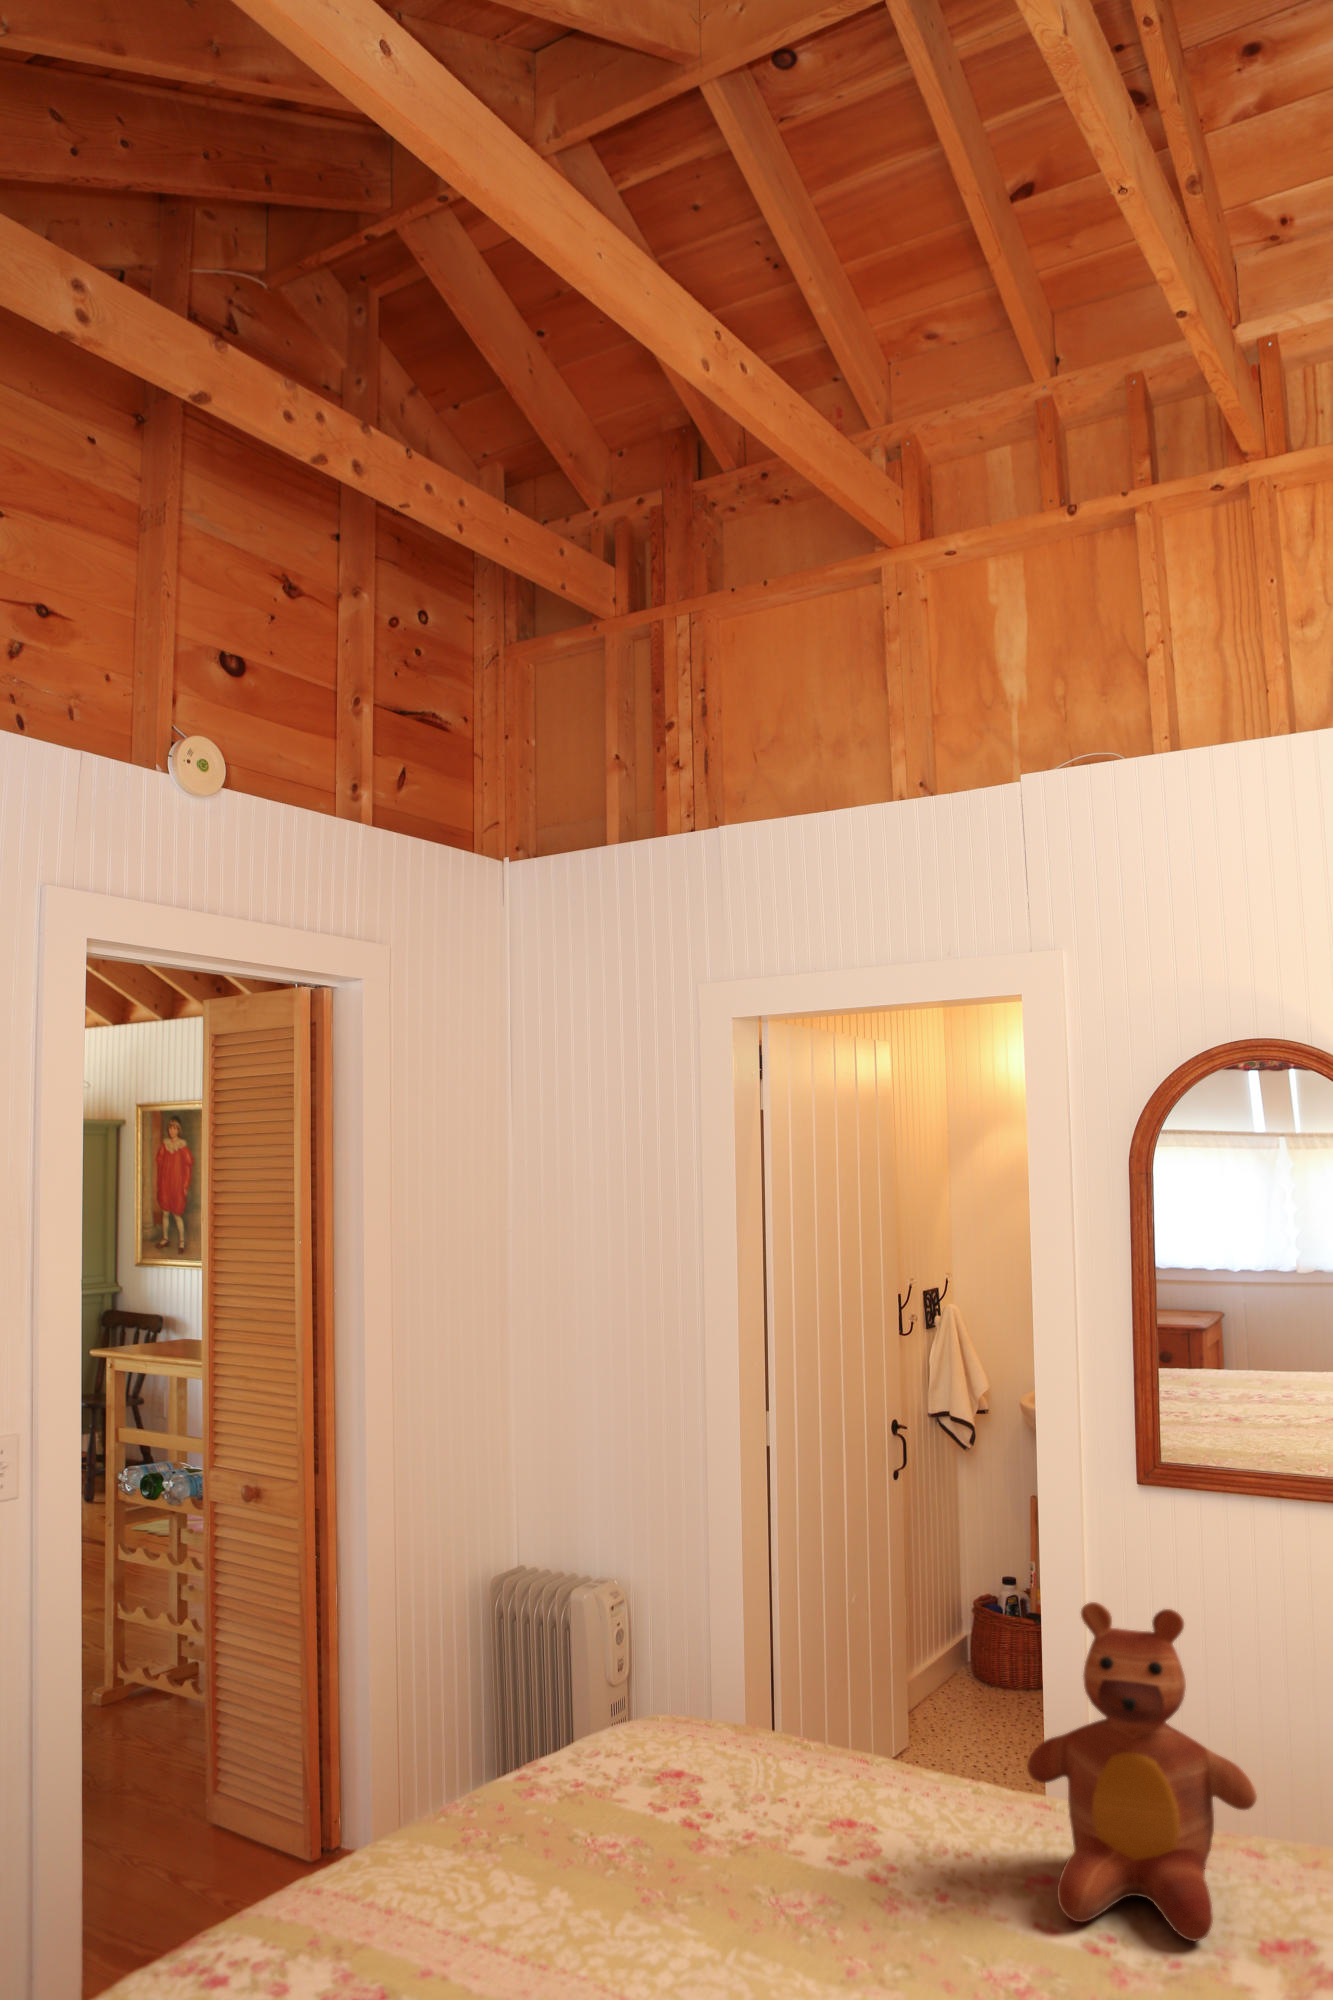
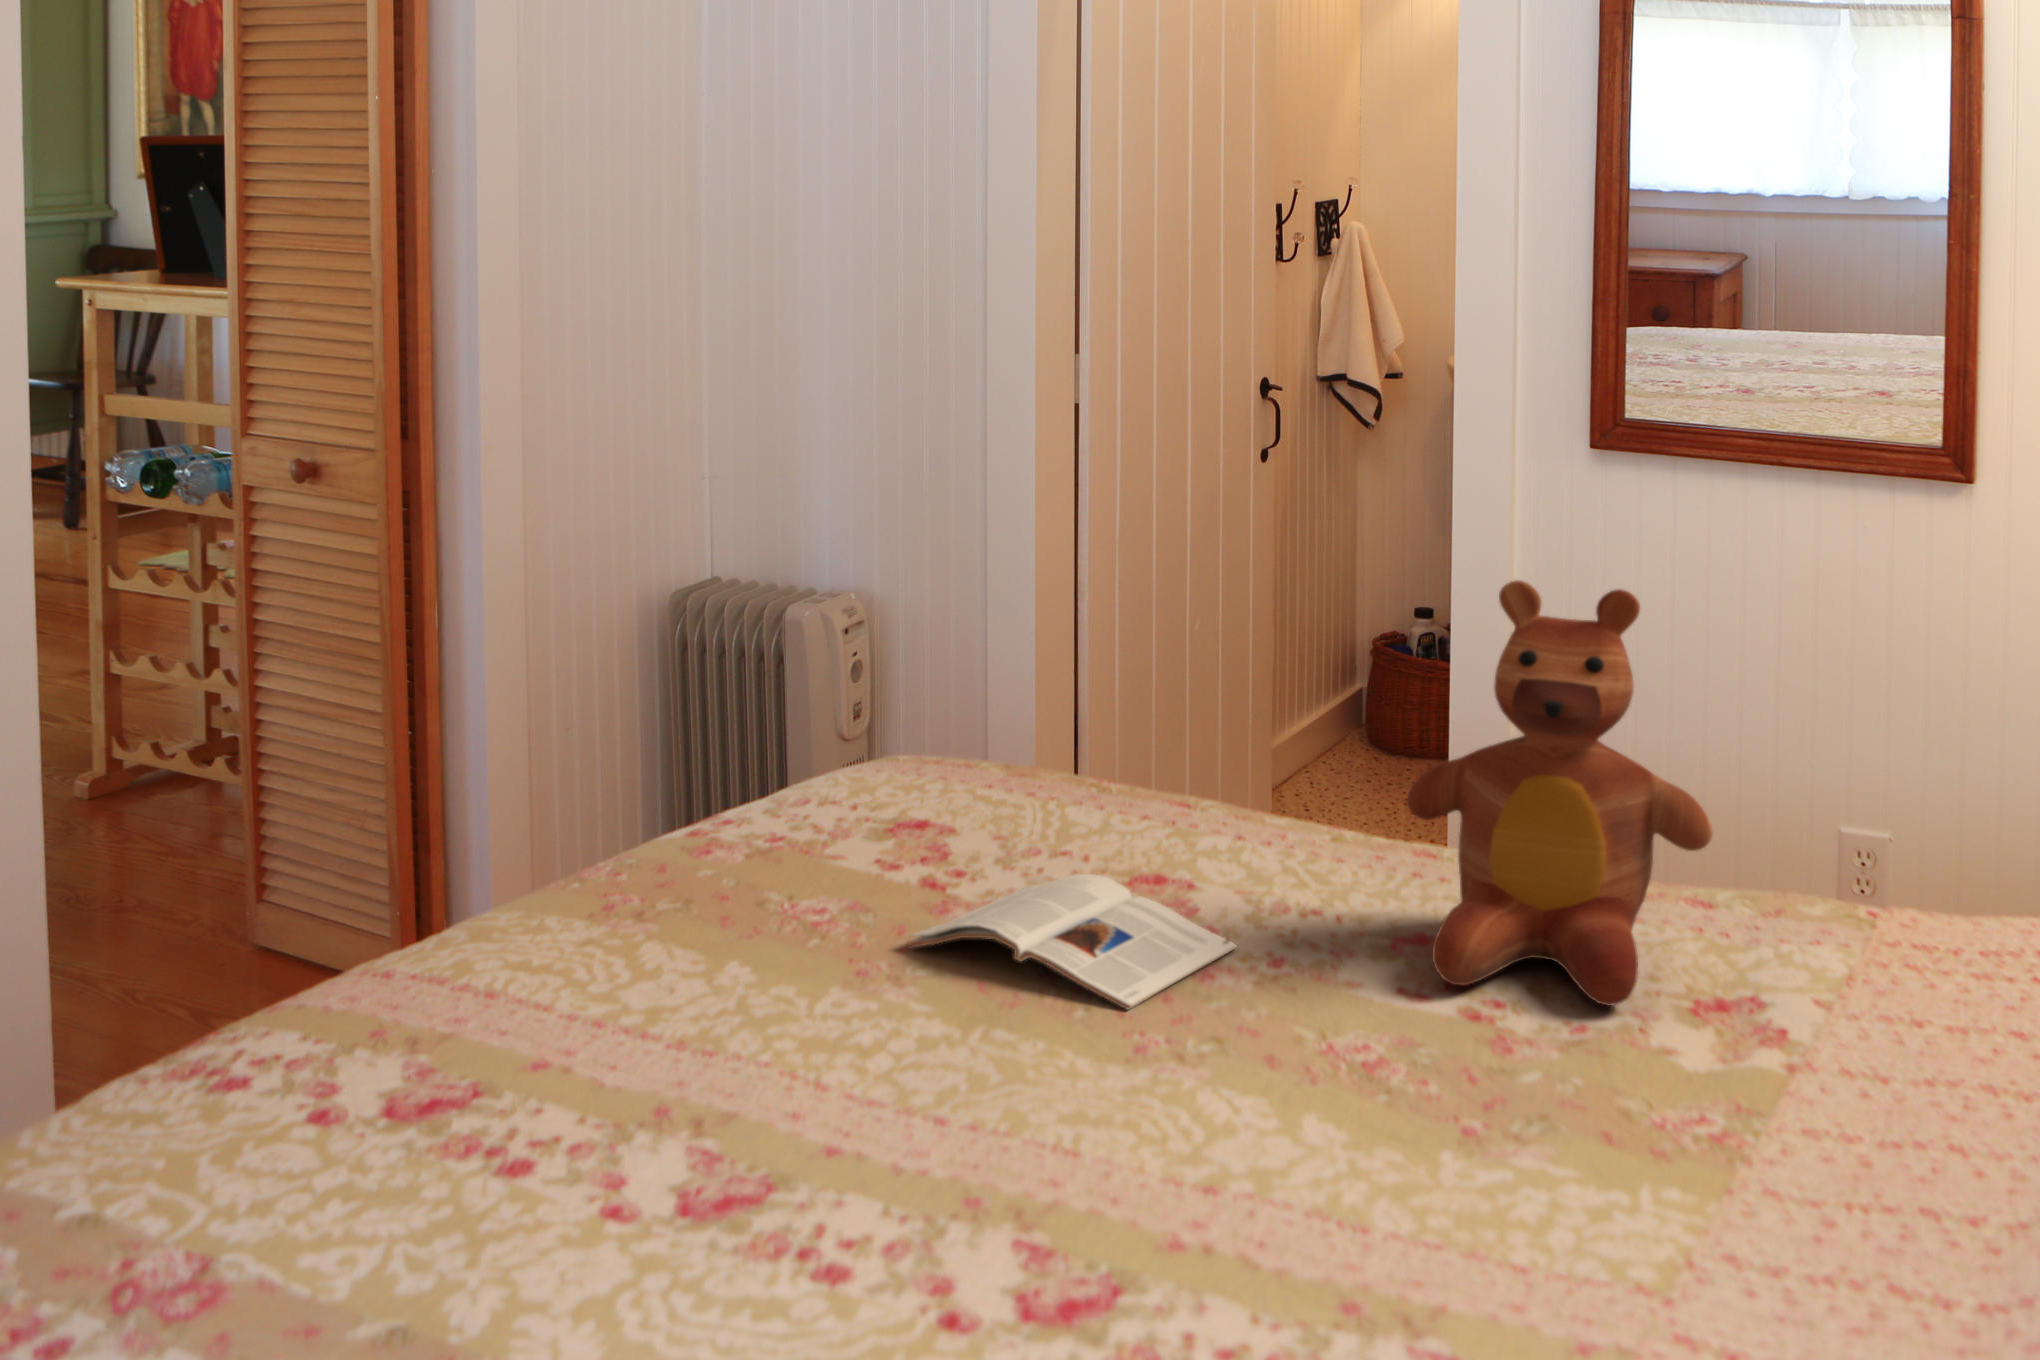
magazine: none [679,1824,914,1945] -> present [909,874,1237,1010]

